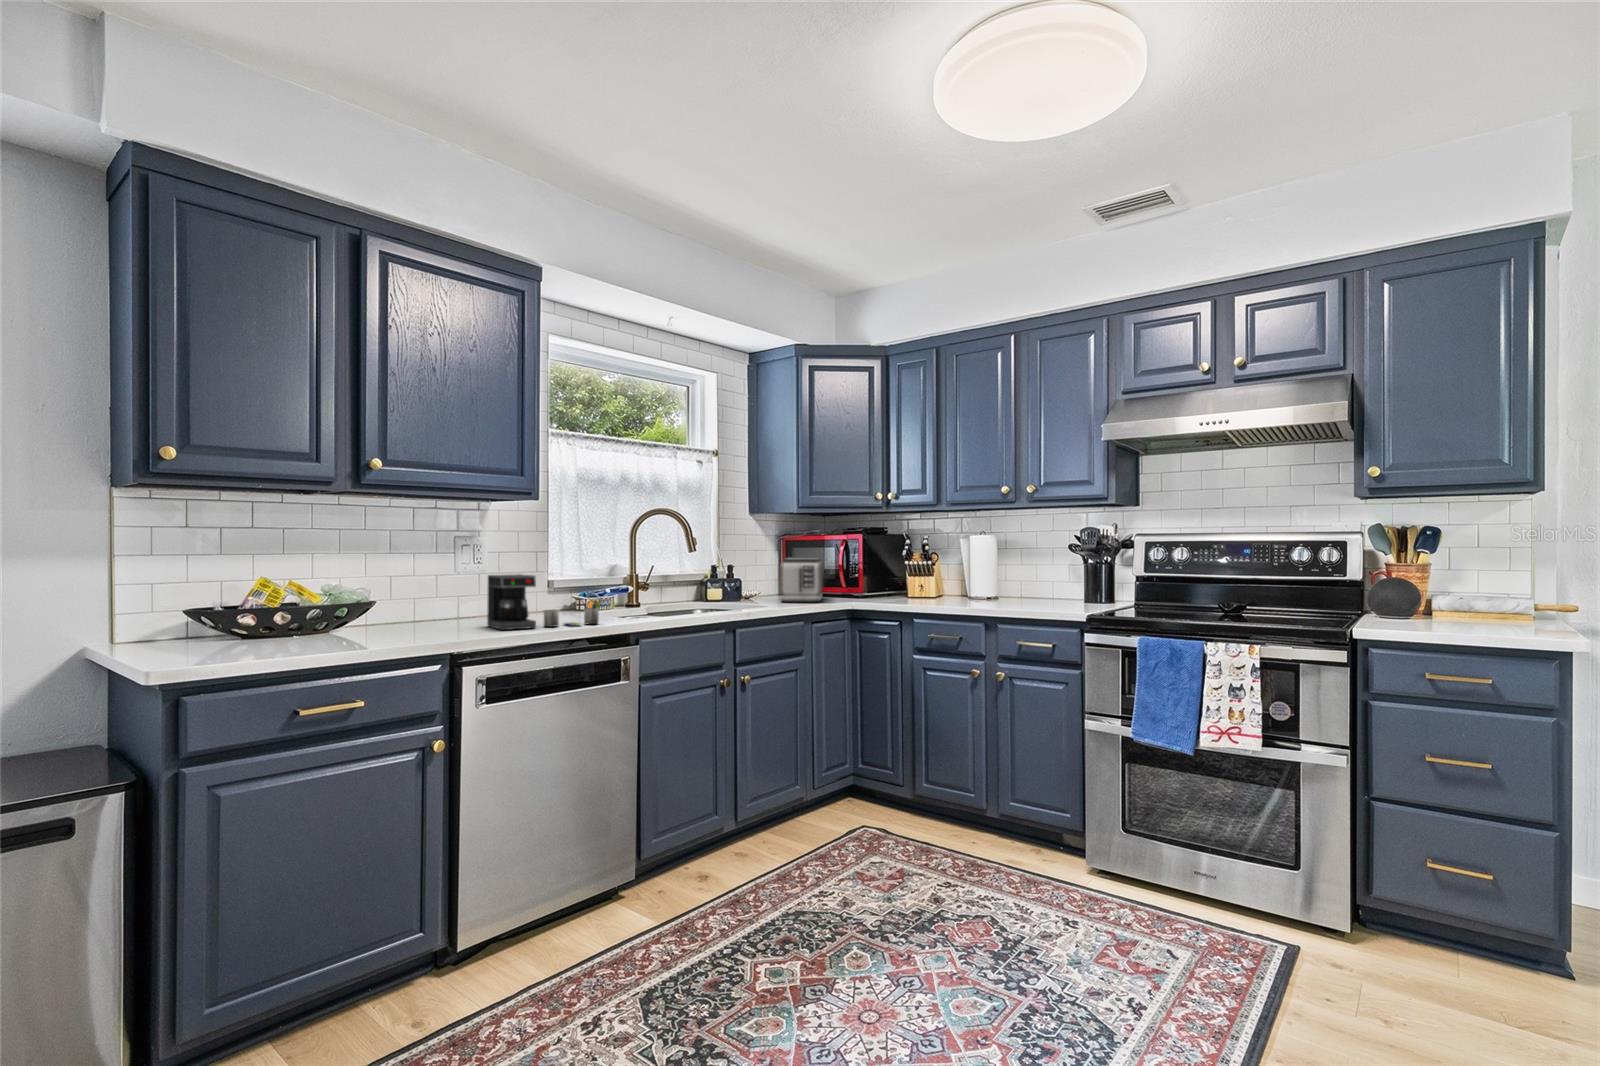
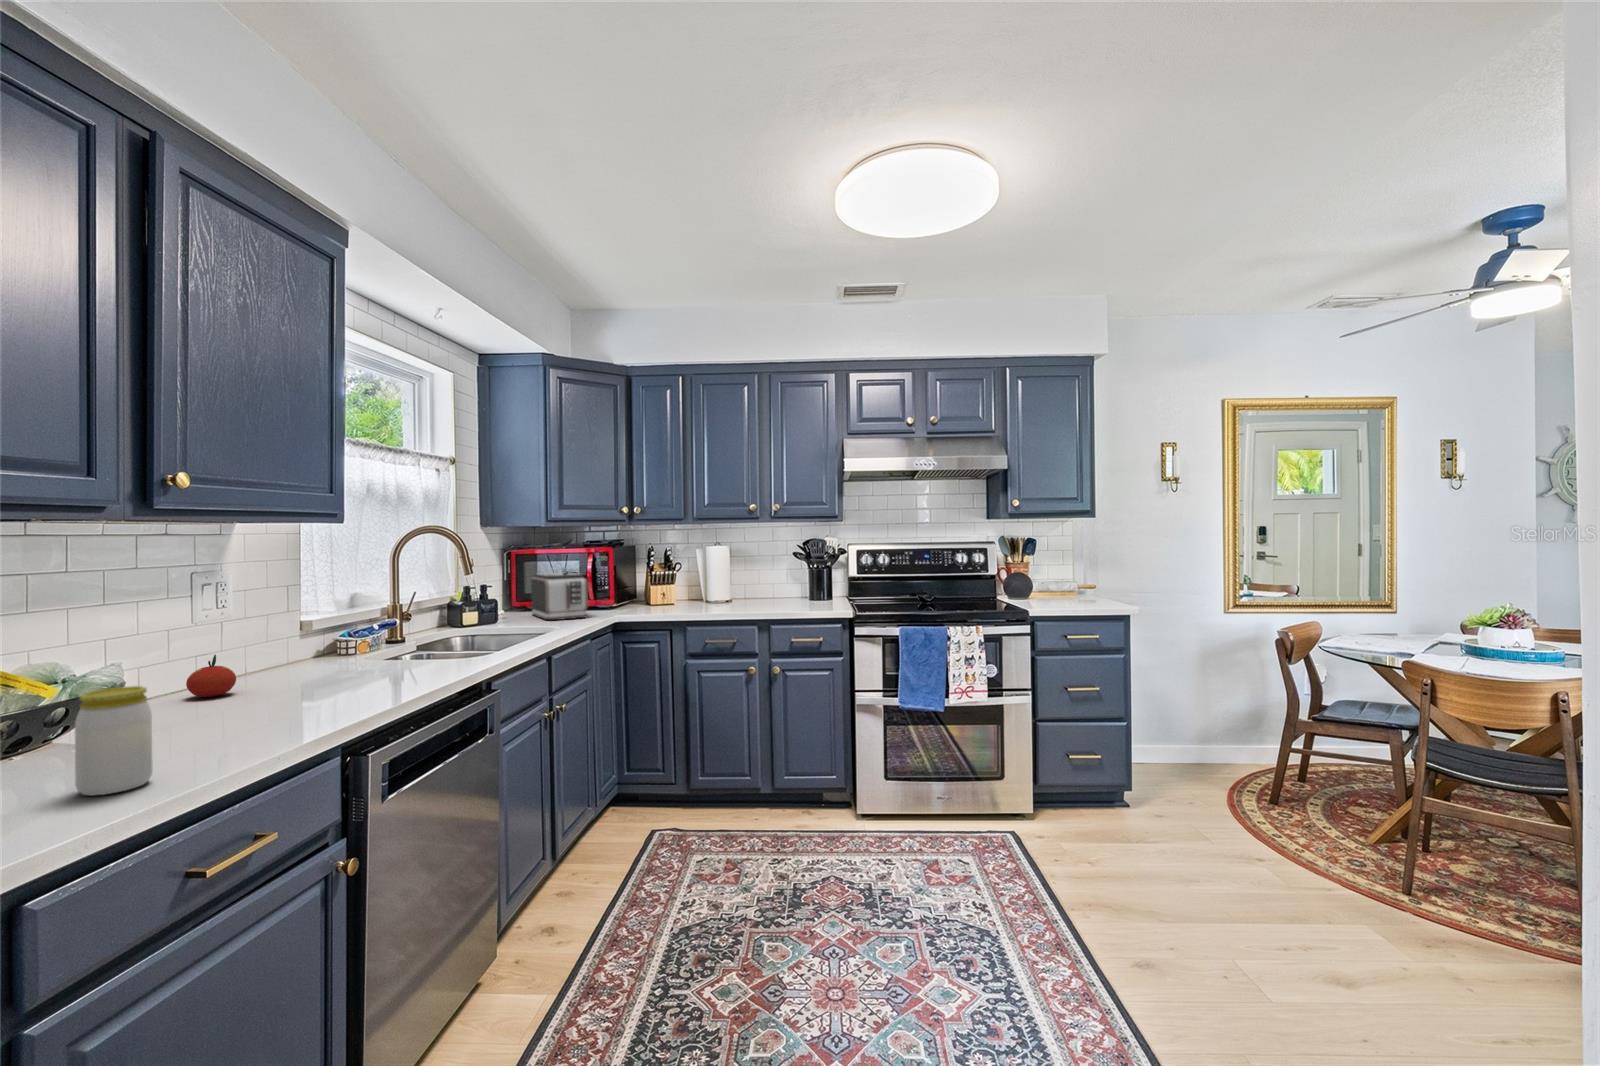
coffee maker: present [487,574,601,630] -> none [293,619,445,695]
jar: none [269,593,310,655] -> present [75,686,153,796]
apple: none [433,594,463,624] -> present [186,655,236,697]

